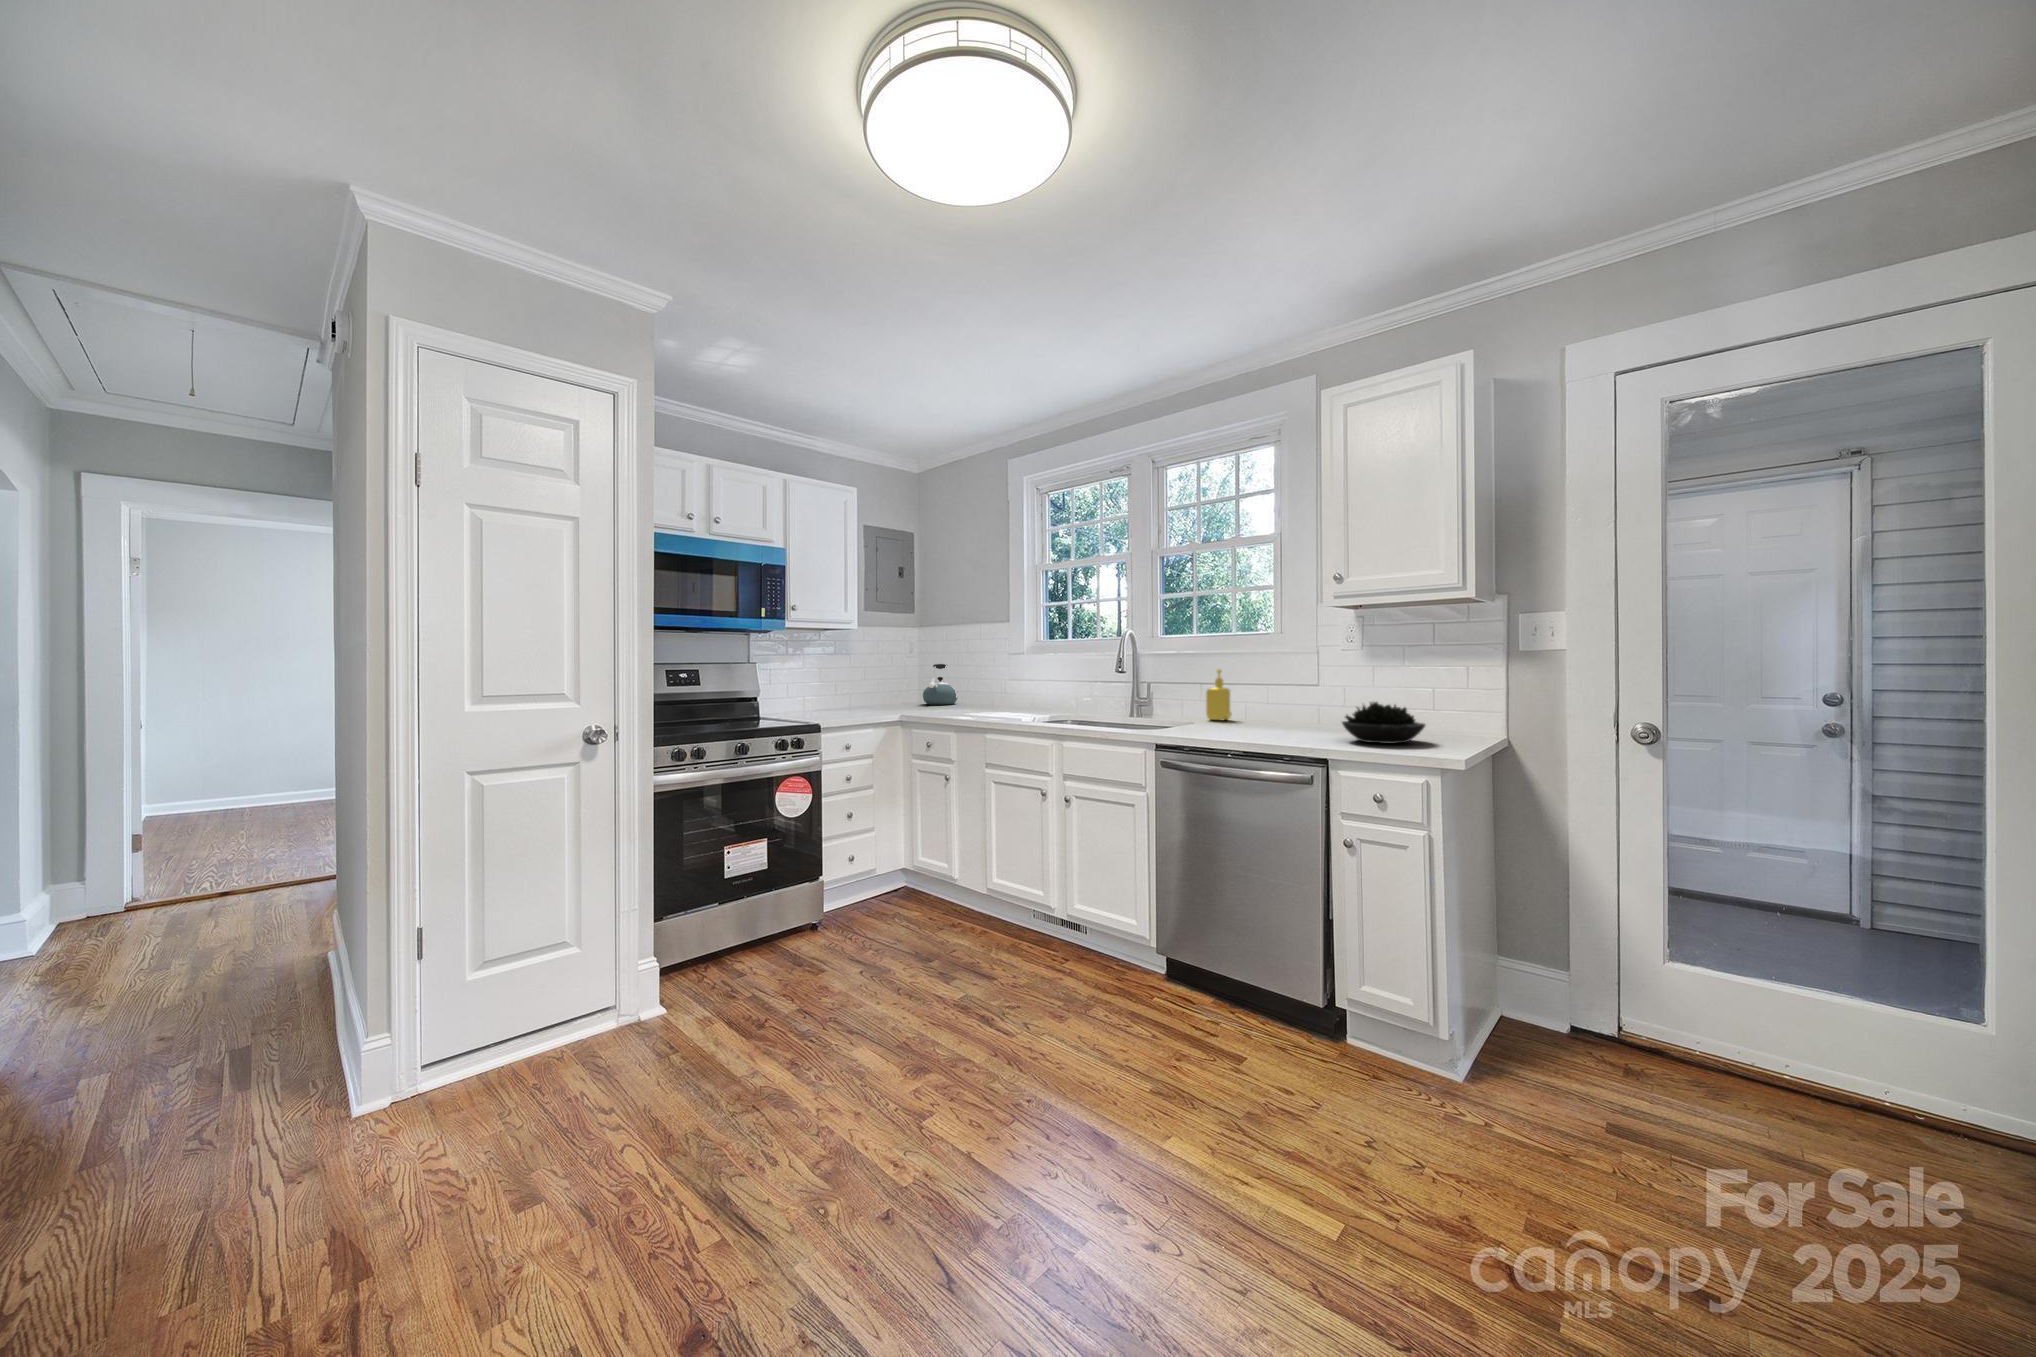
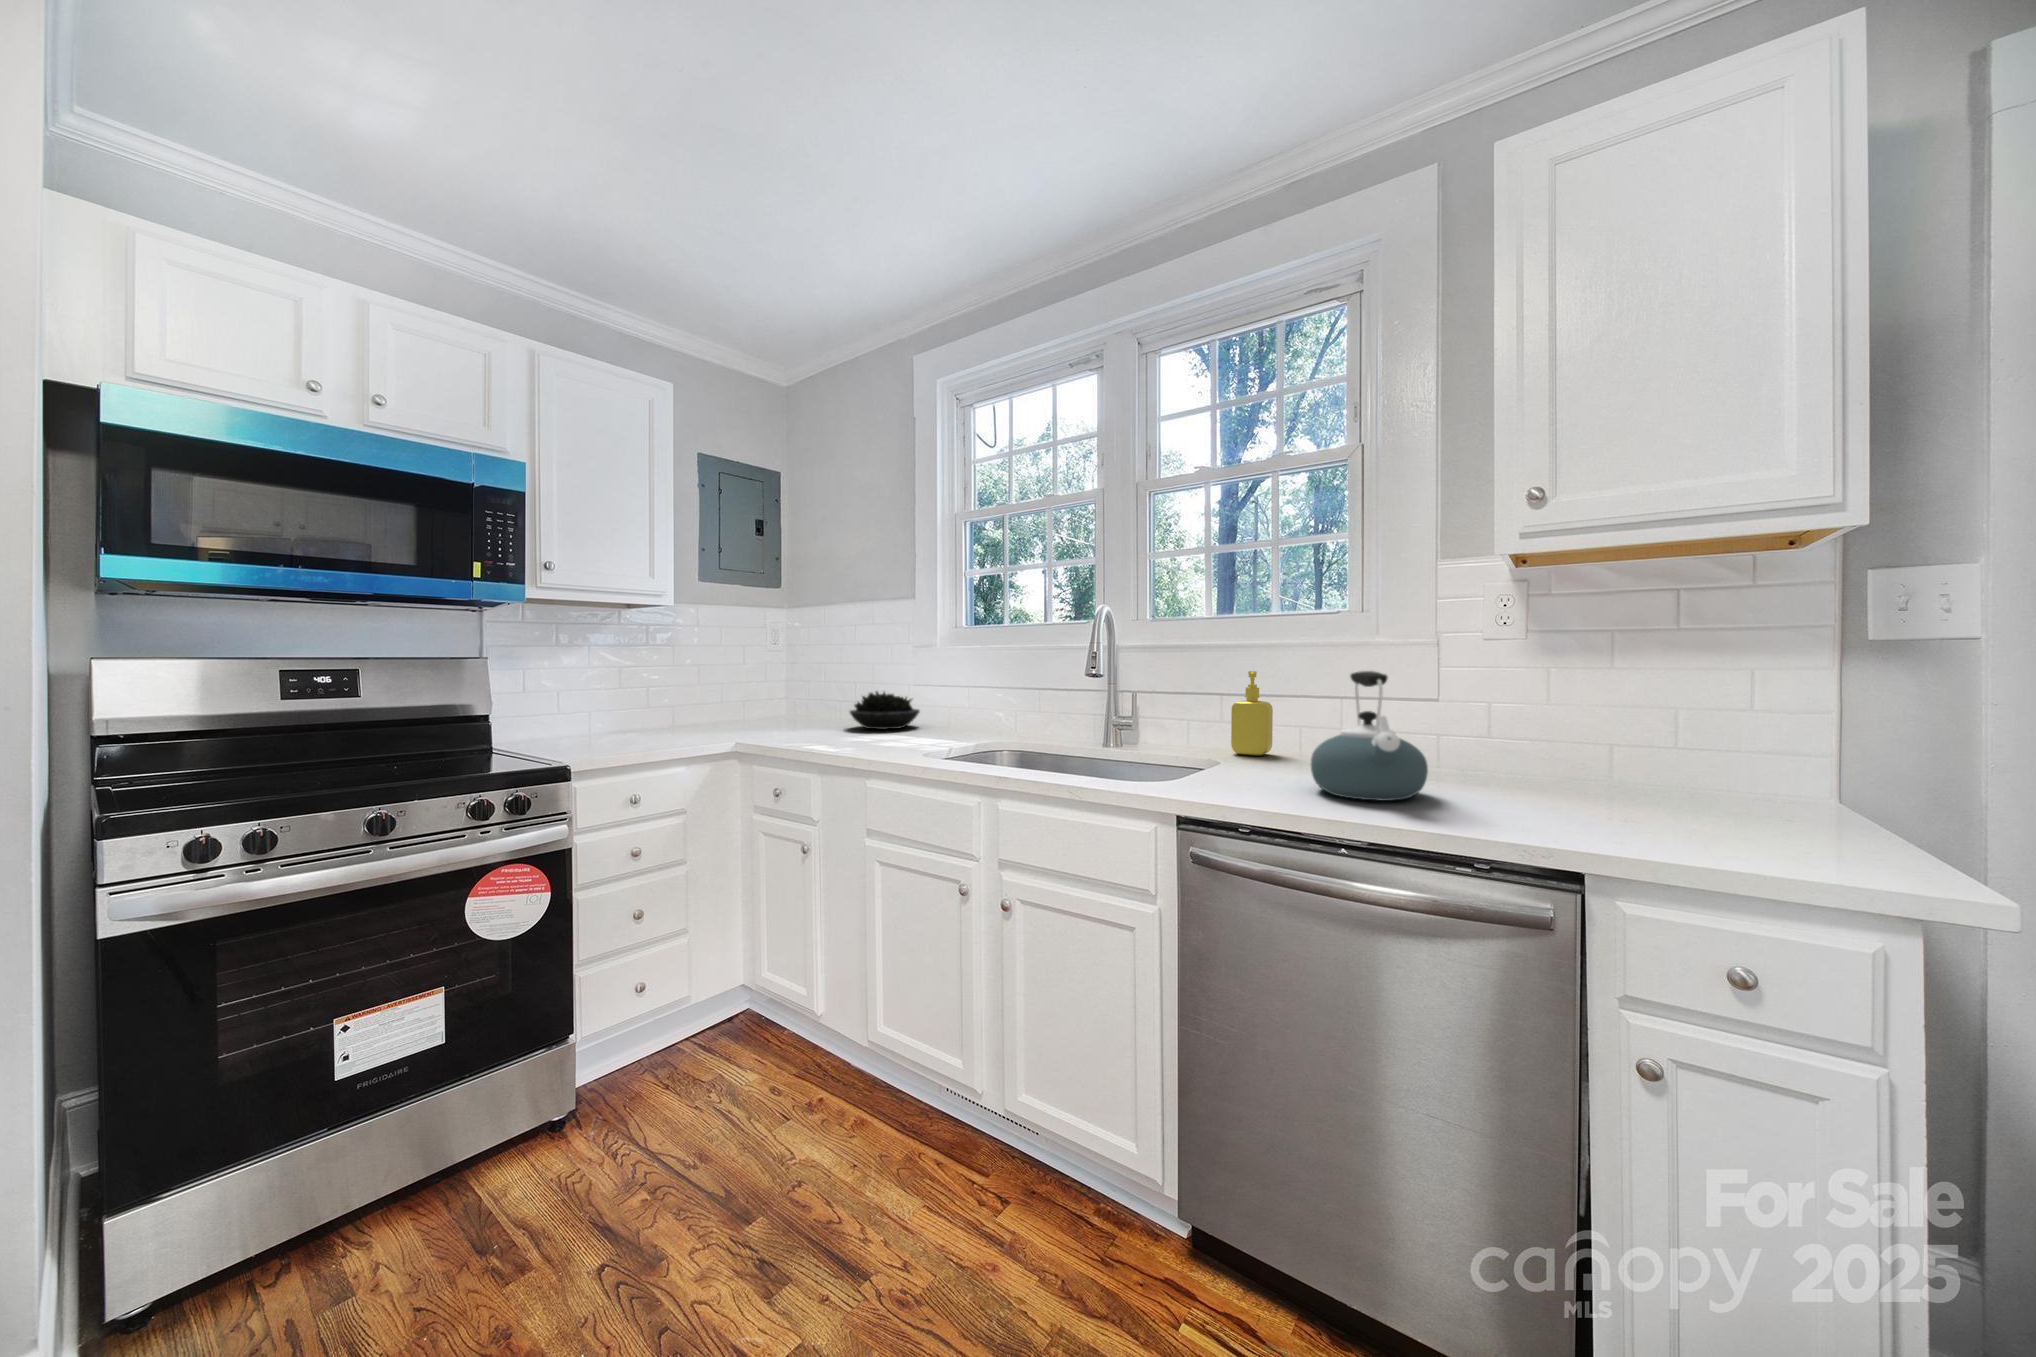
kettle: present [923,664,957,705] -> present [1310,671,1428,801]
succulent plant: present [1342,702,1425,744] -> present [850,691,920,729]

